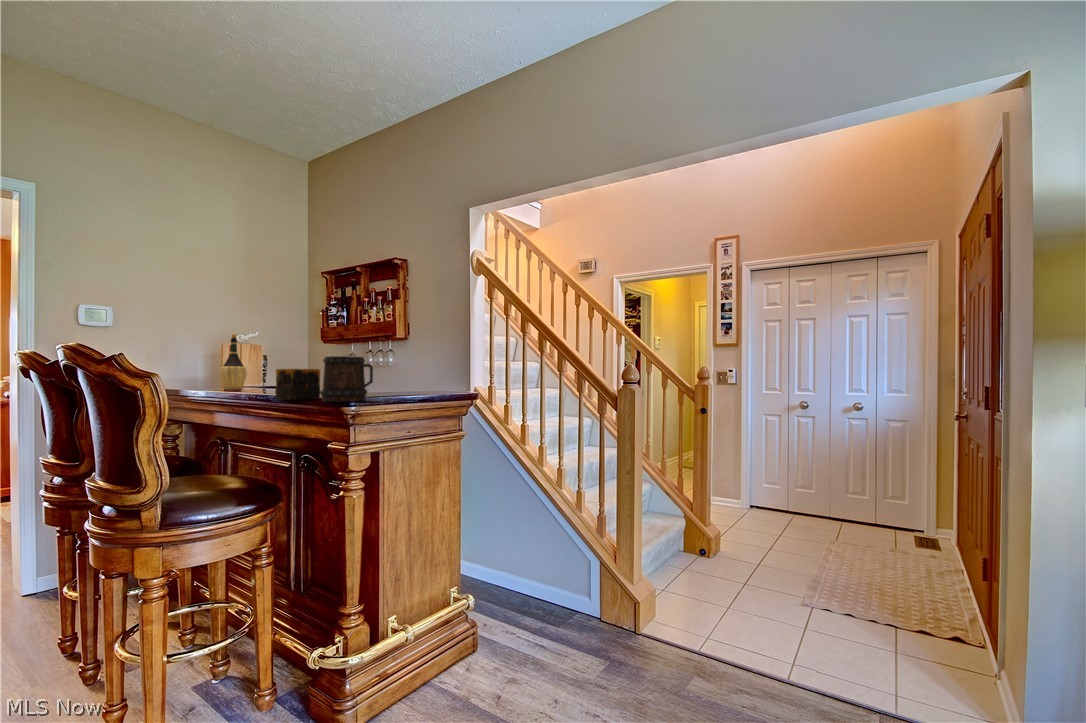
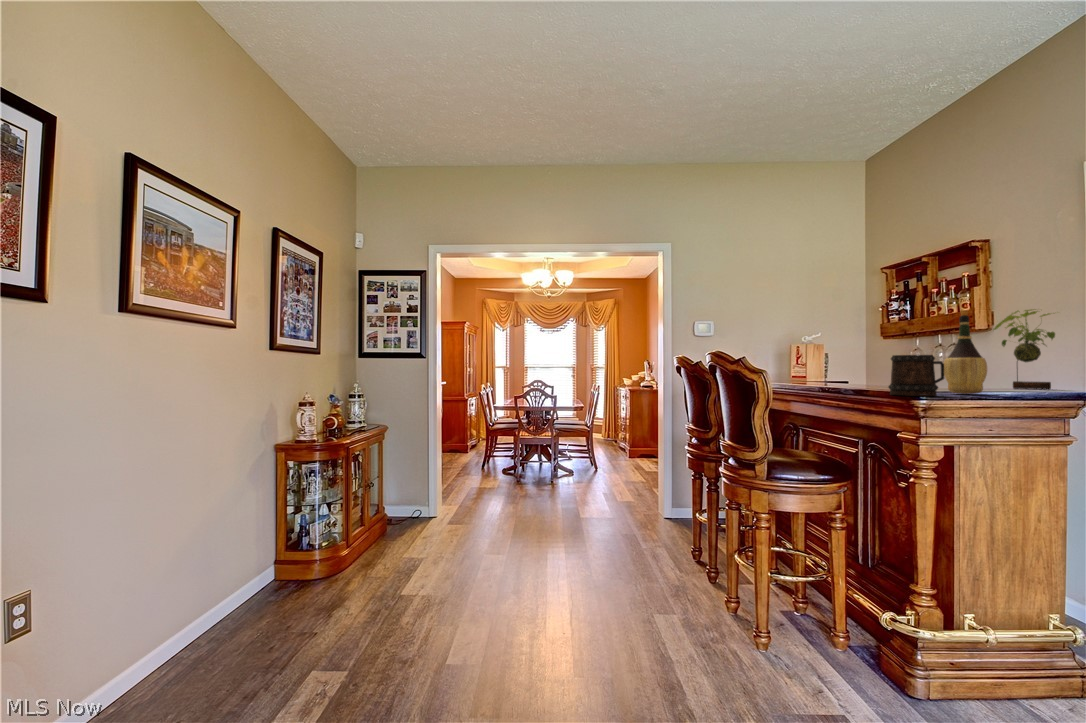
plant: none [407,314,453,390] -> present [993,309,1055,389]
wine bottle: present [220,334,247,391] -> present [944,310,987,394]
candle: present [275,369,320,400] -> none [846,366,888,392]

